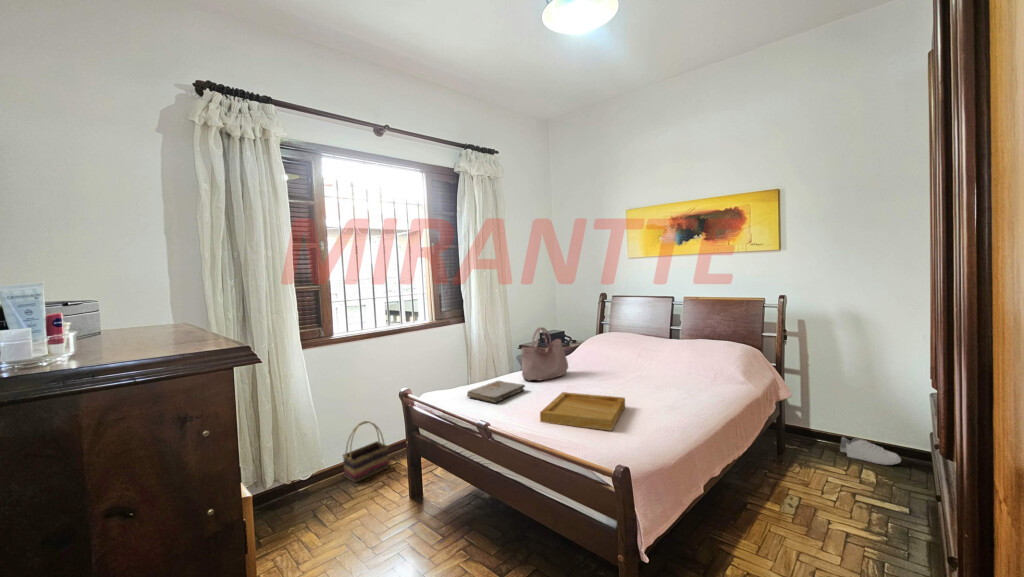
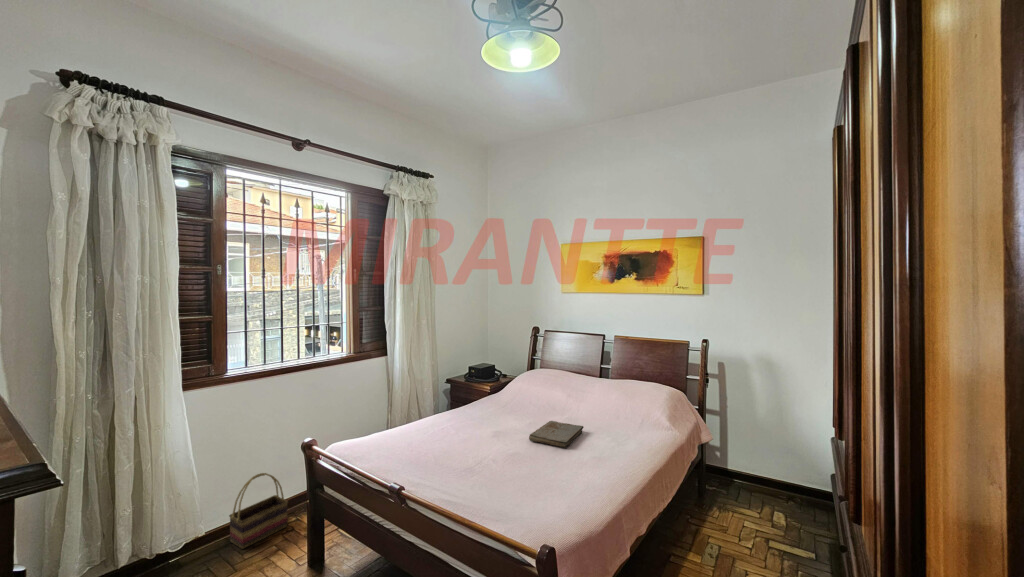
handbag: present [521,327,568,381] -> none [446,366,497,425]
book: present [467,381,525,403] -> present [529,421,584,448]
tray: present [540,392,625,431] -> none [461,441,553,491]
shoe: present [840,437,901,465] -> none [753,477,807,505]

